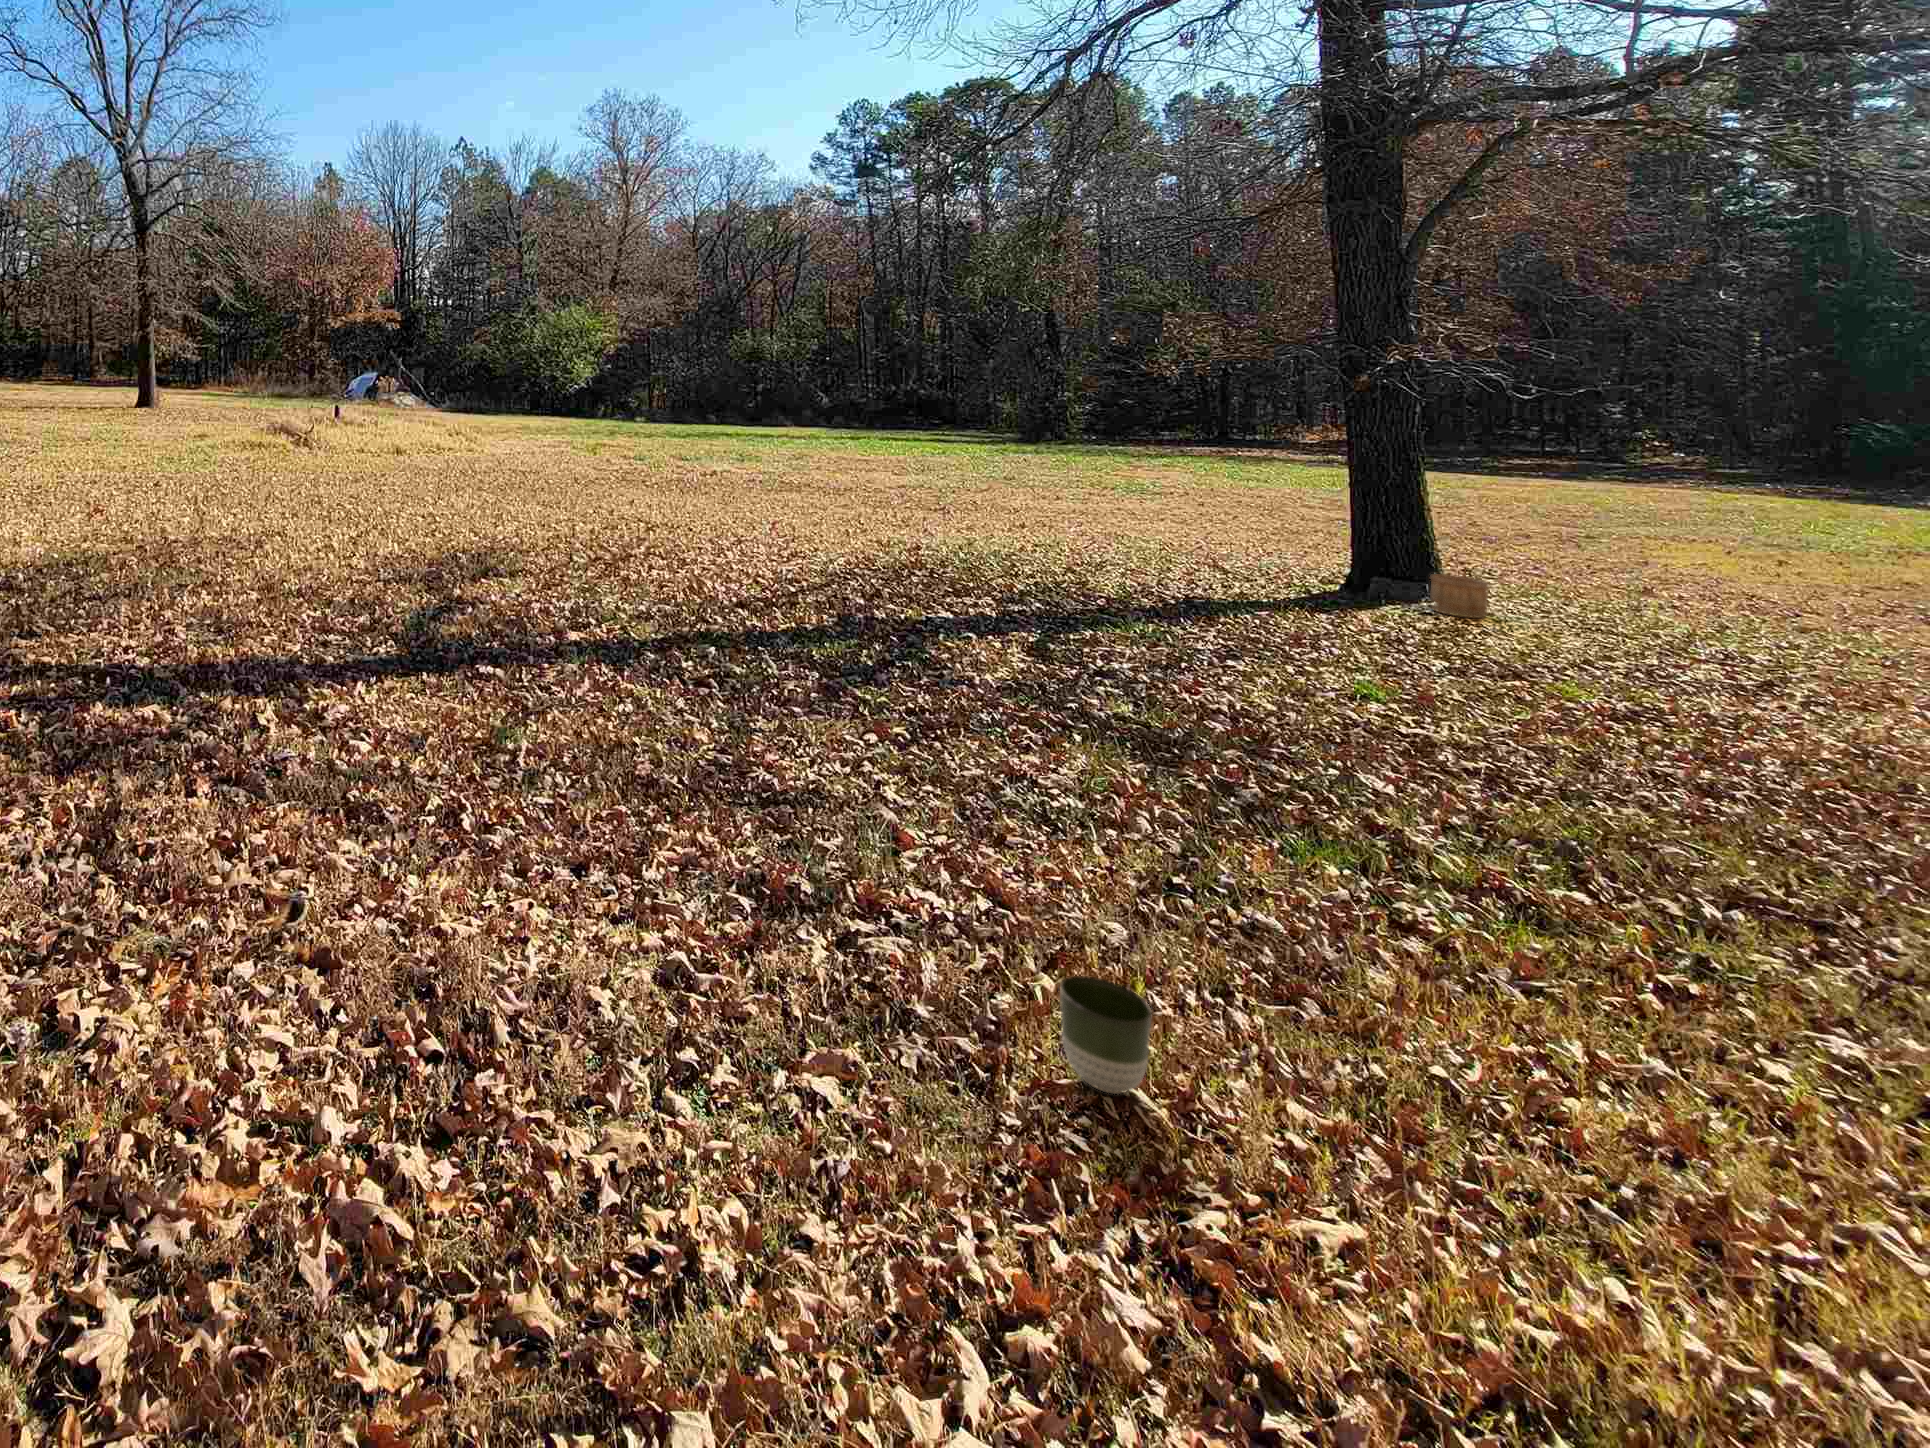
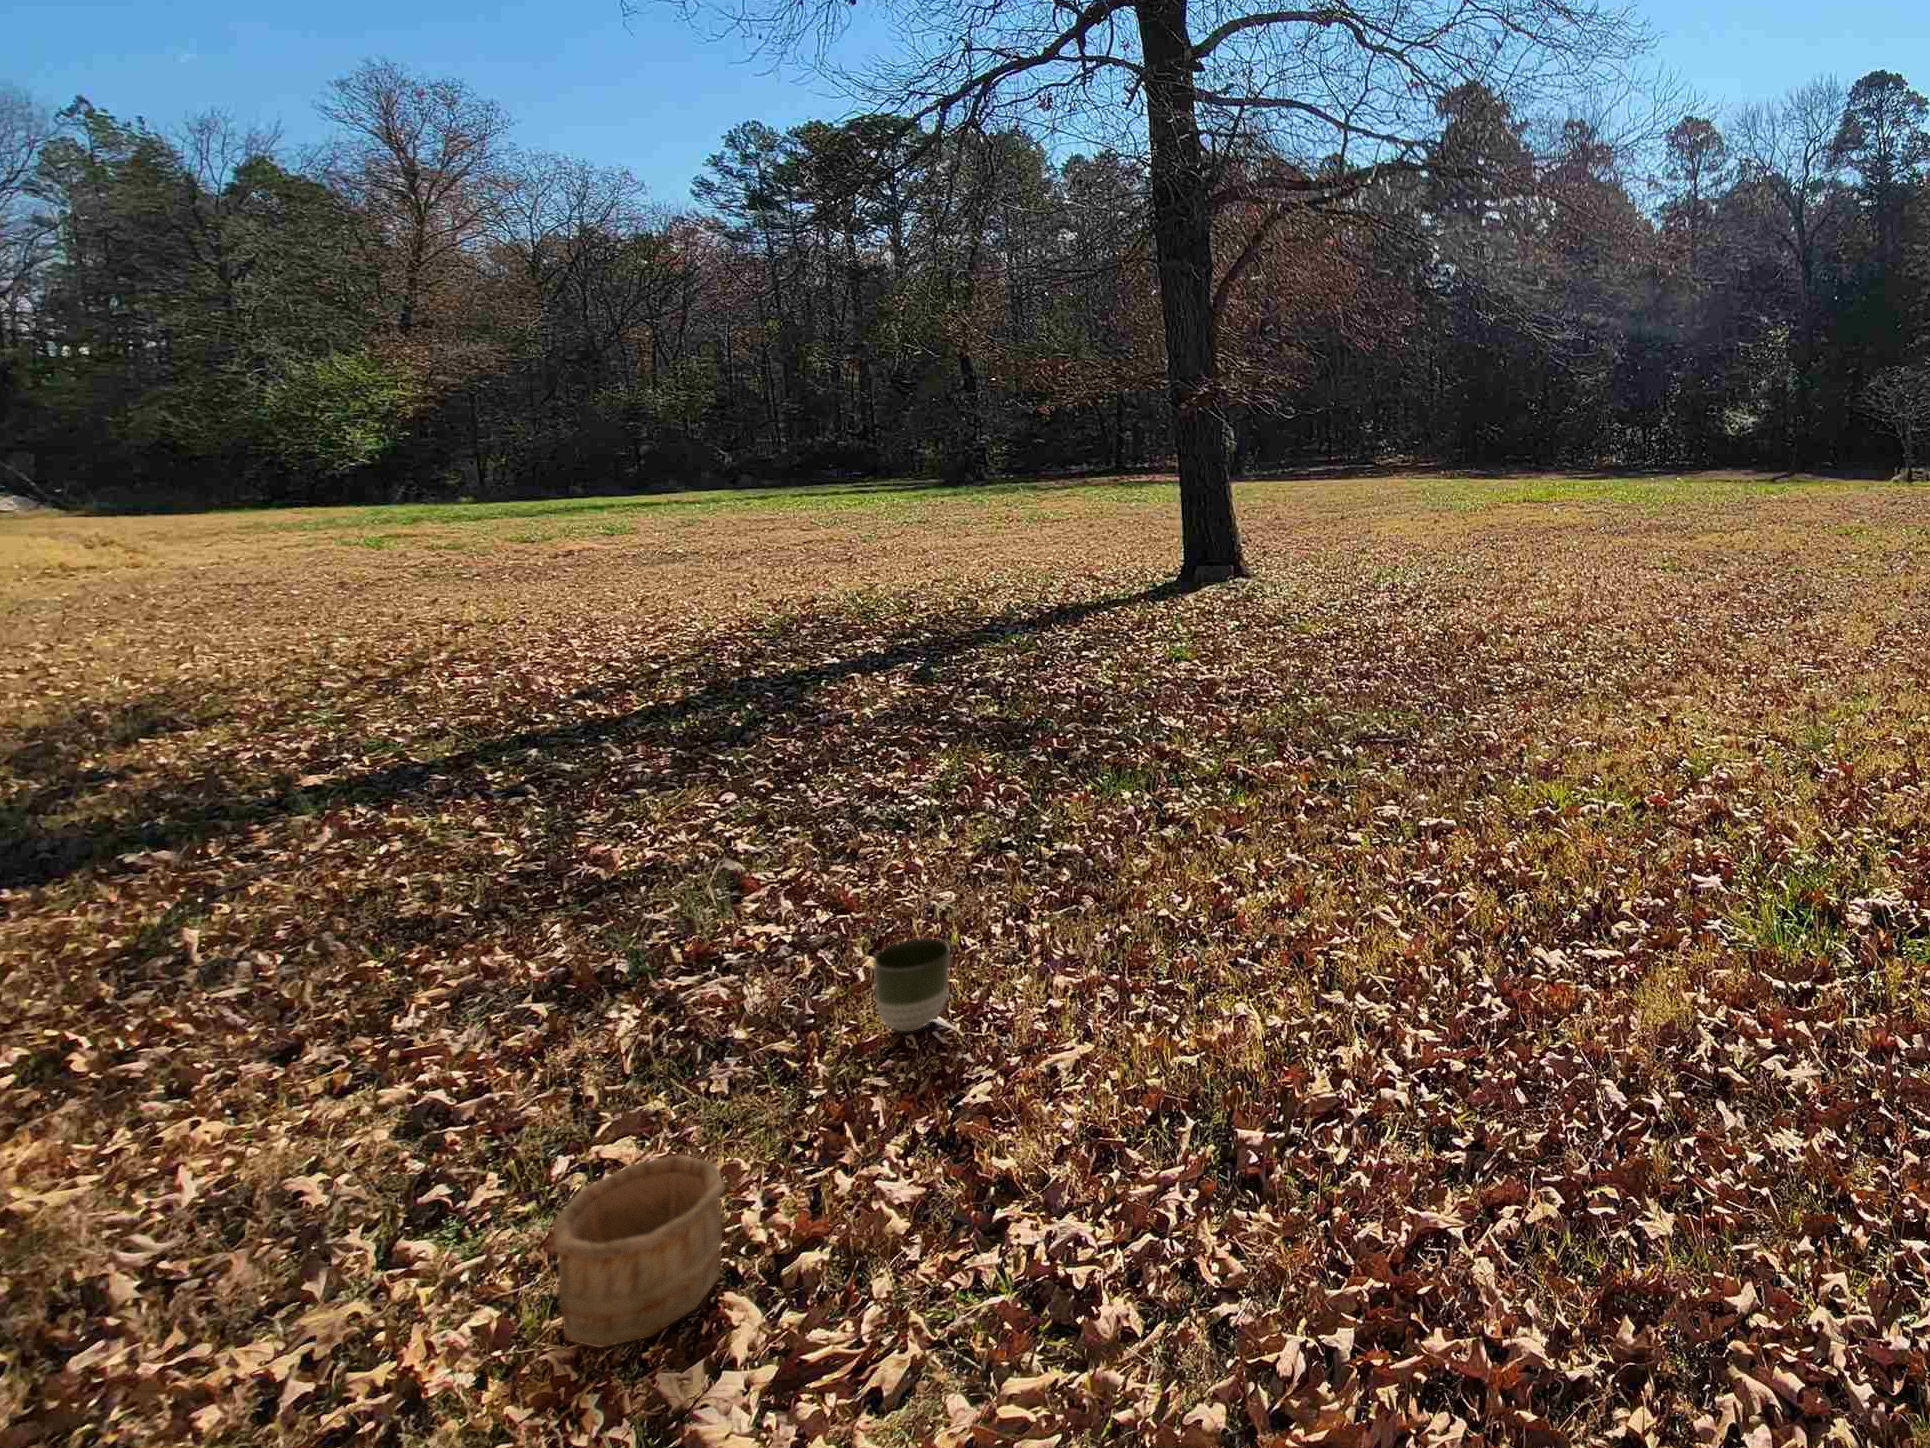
wooden bucket: present [1430,574,1489,618] -> present [553,1155,725,1348]

